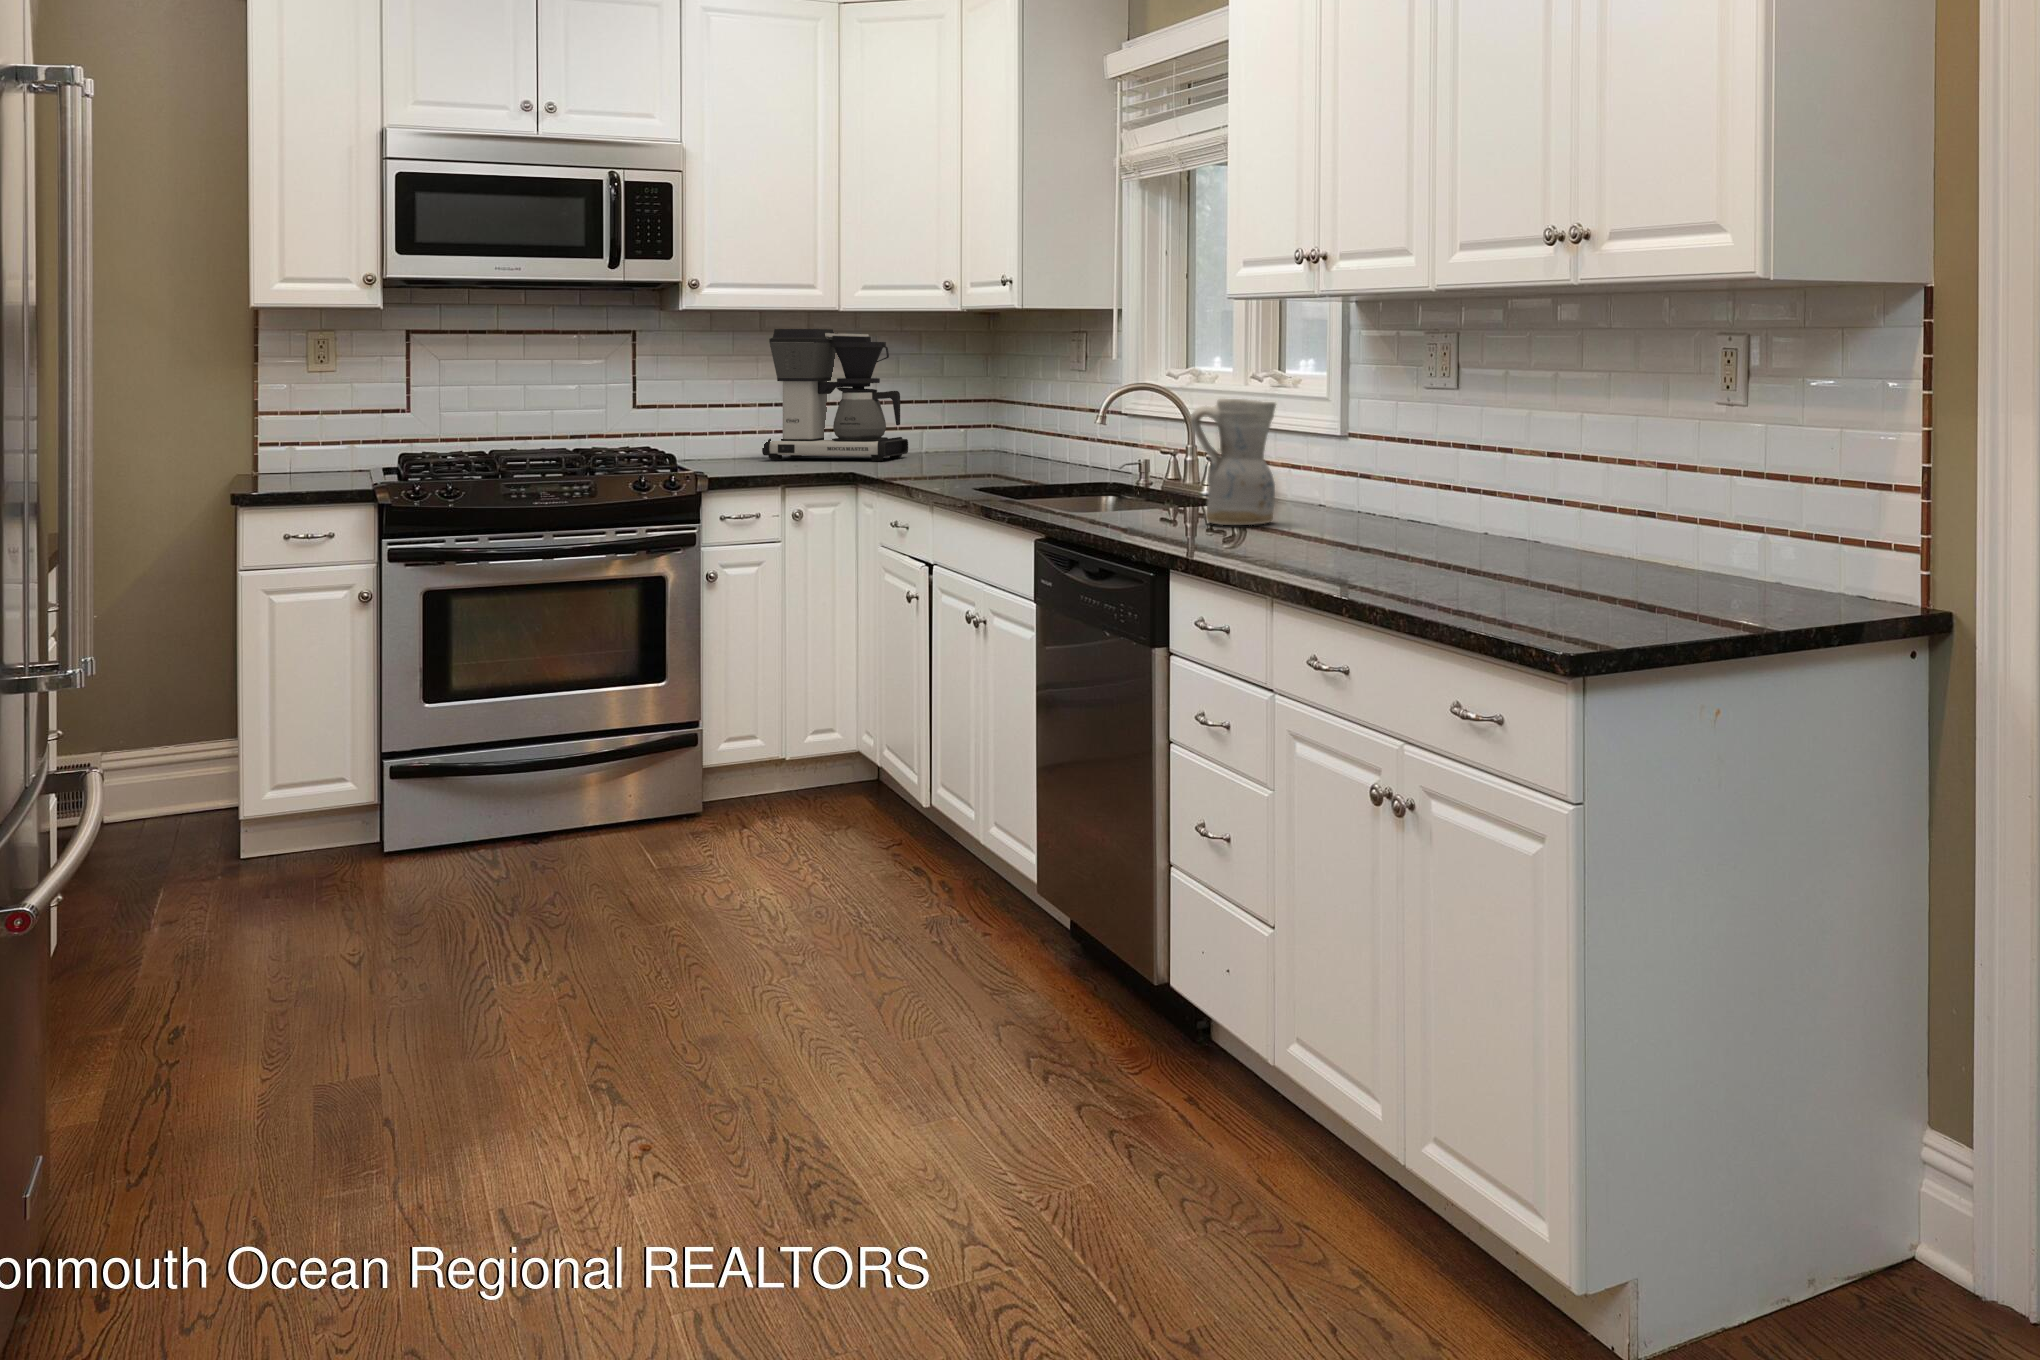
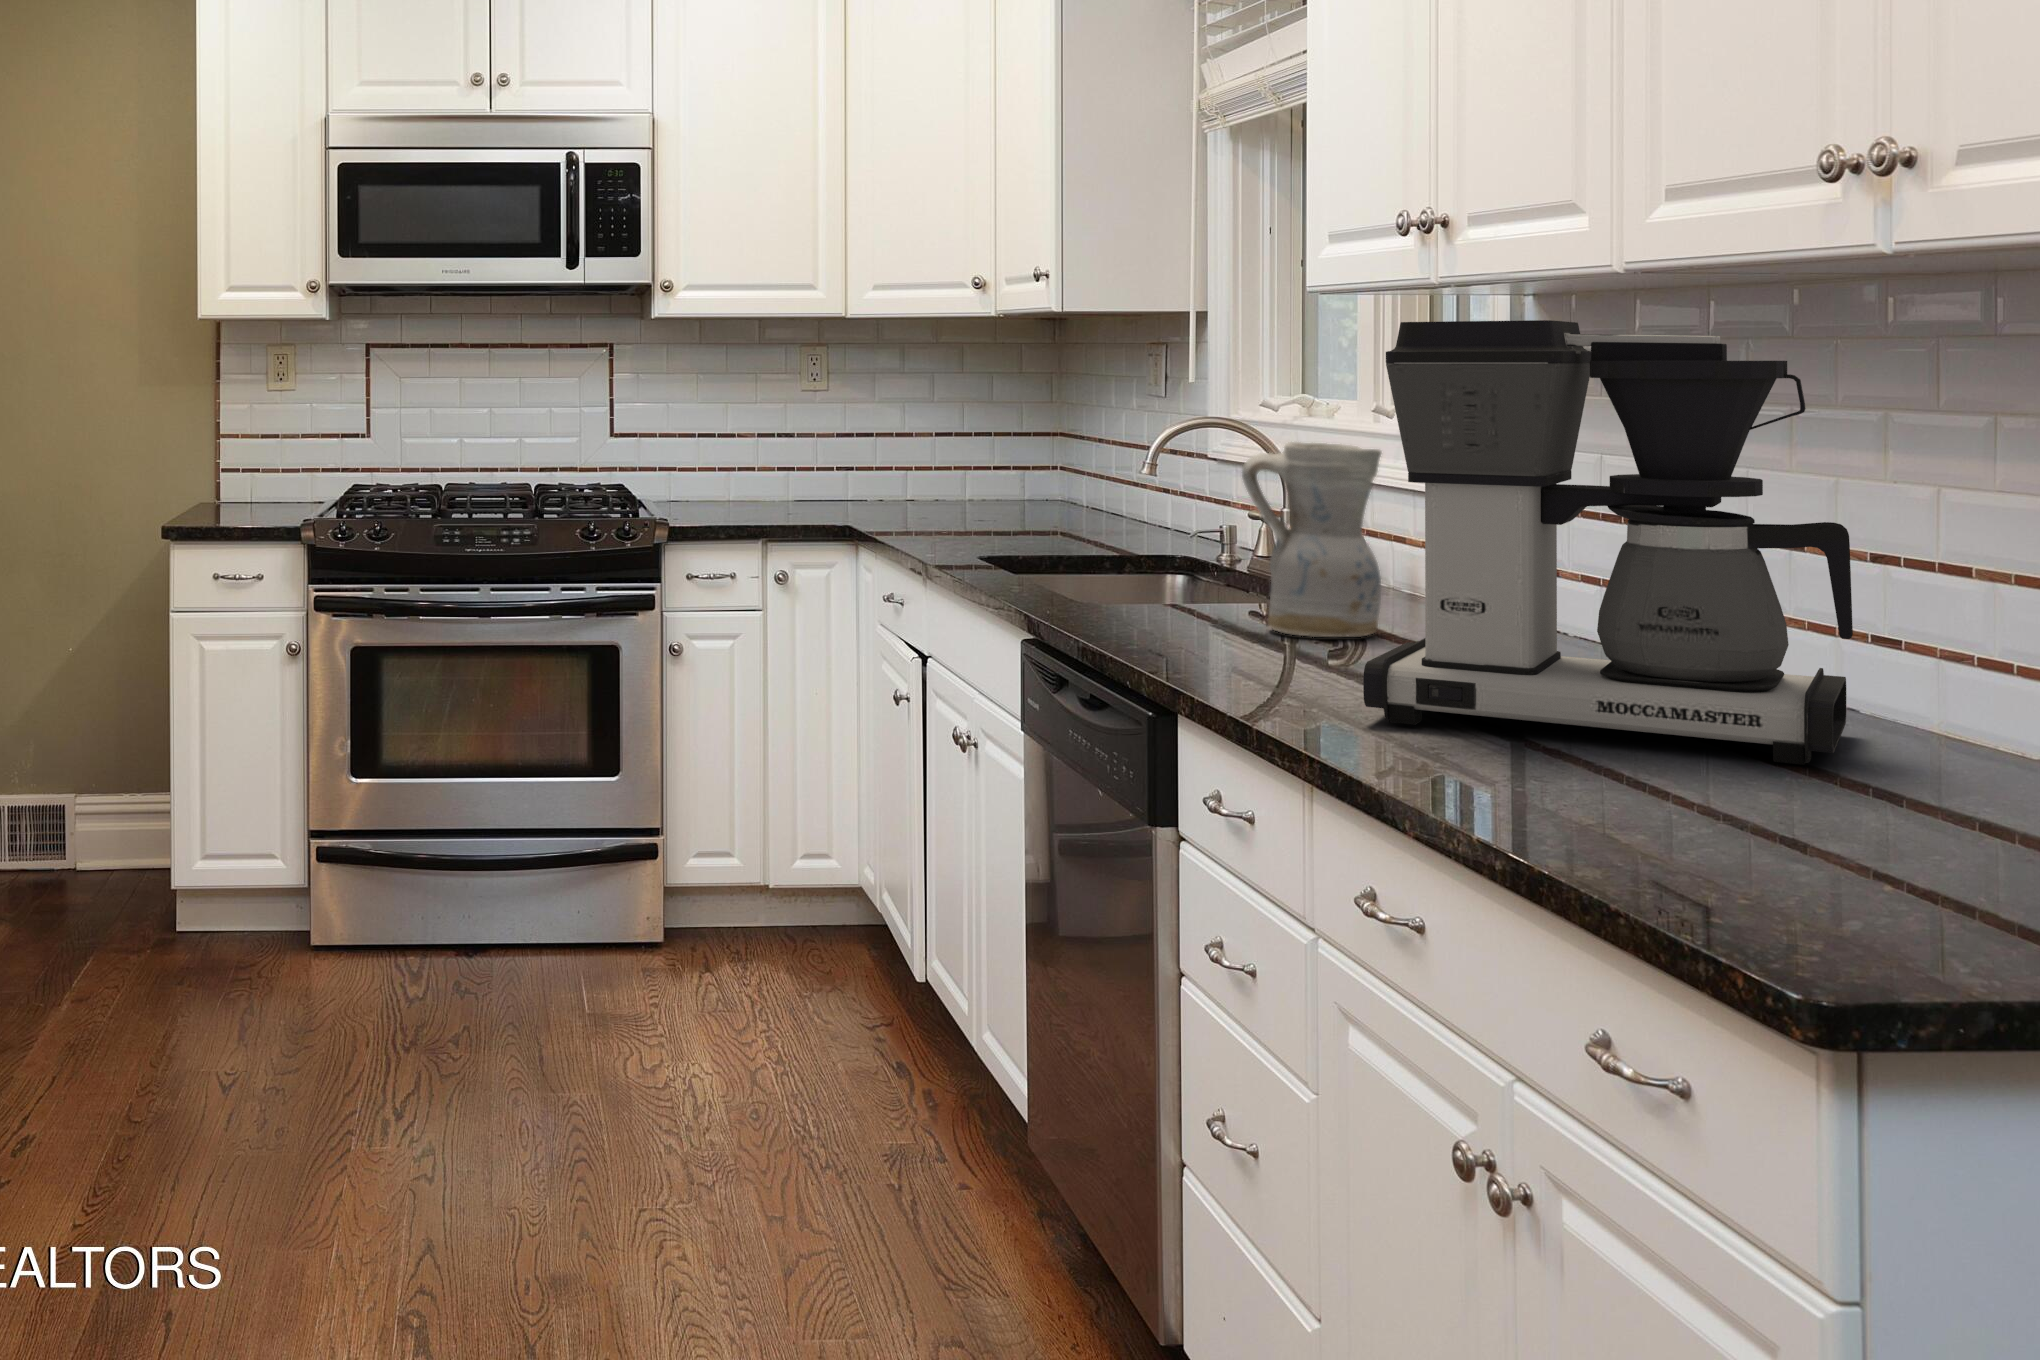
coffee maker: present [762,329,908,461] -> present [1363,320,1853,765]

